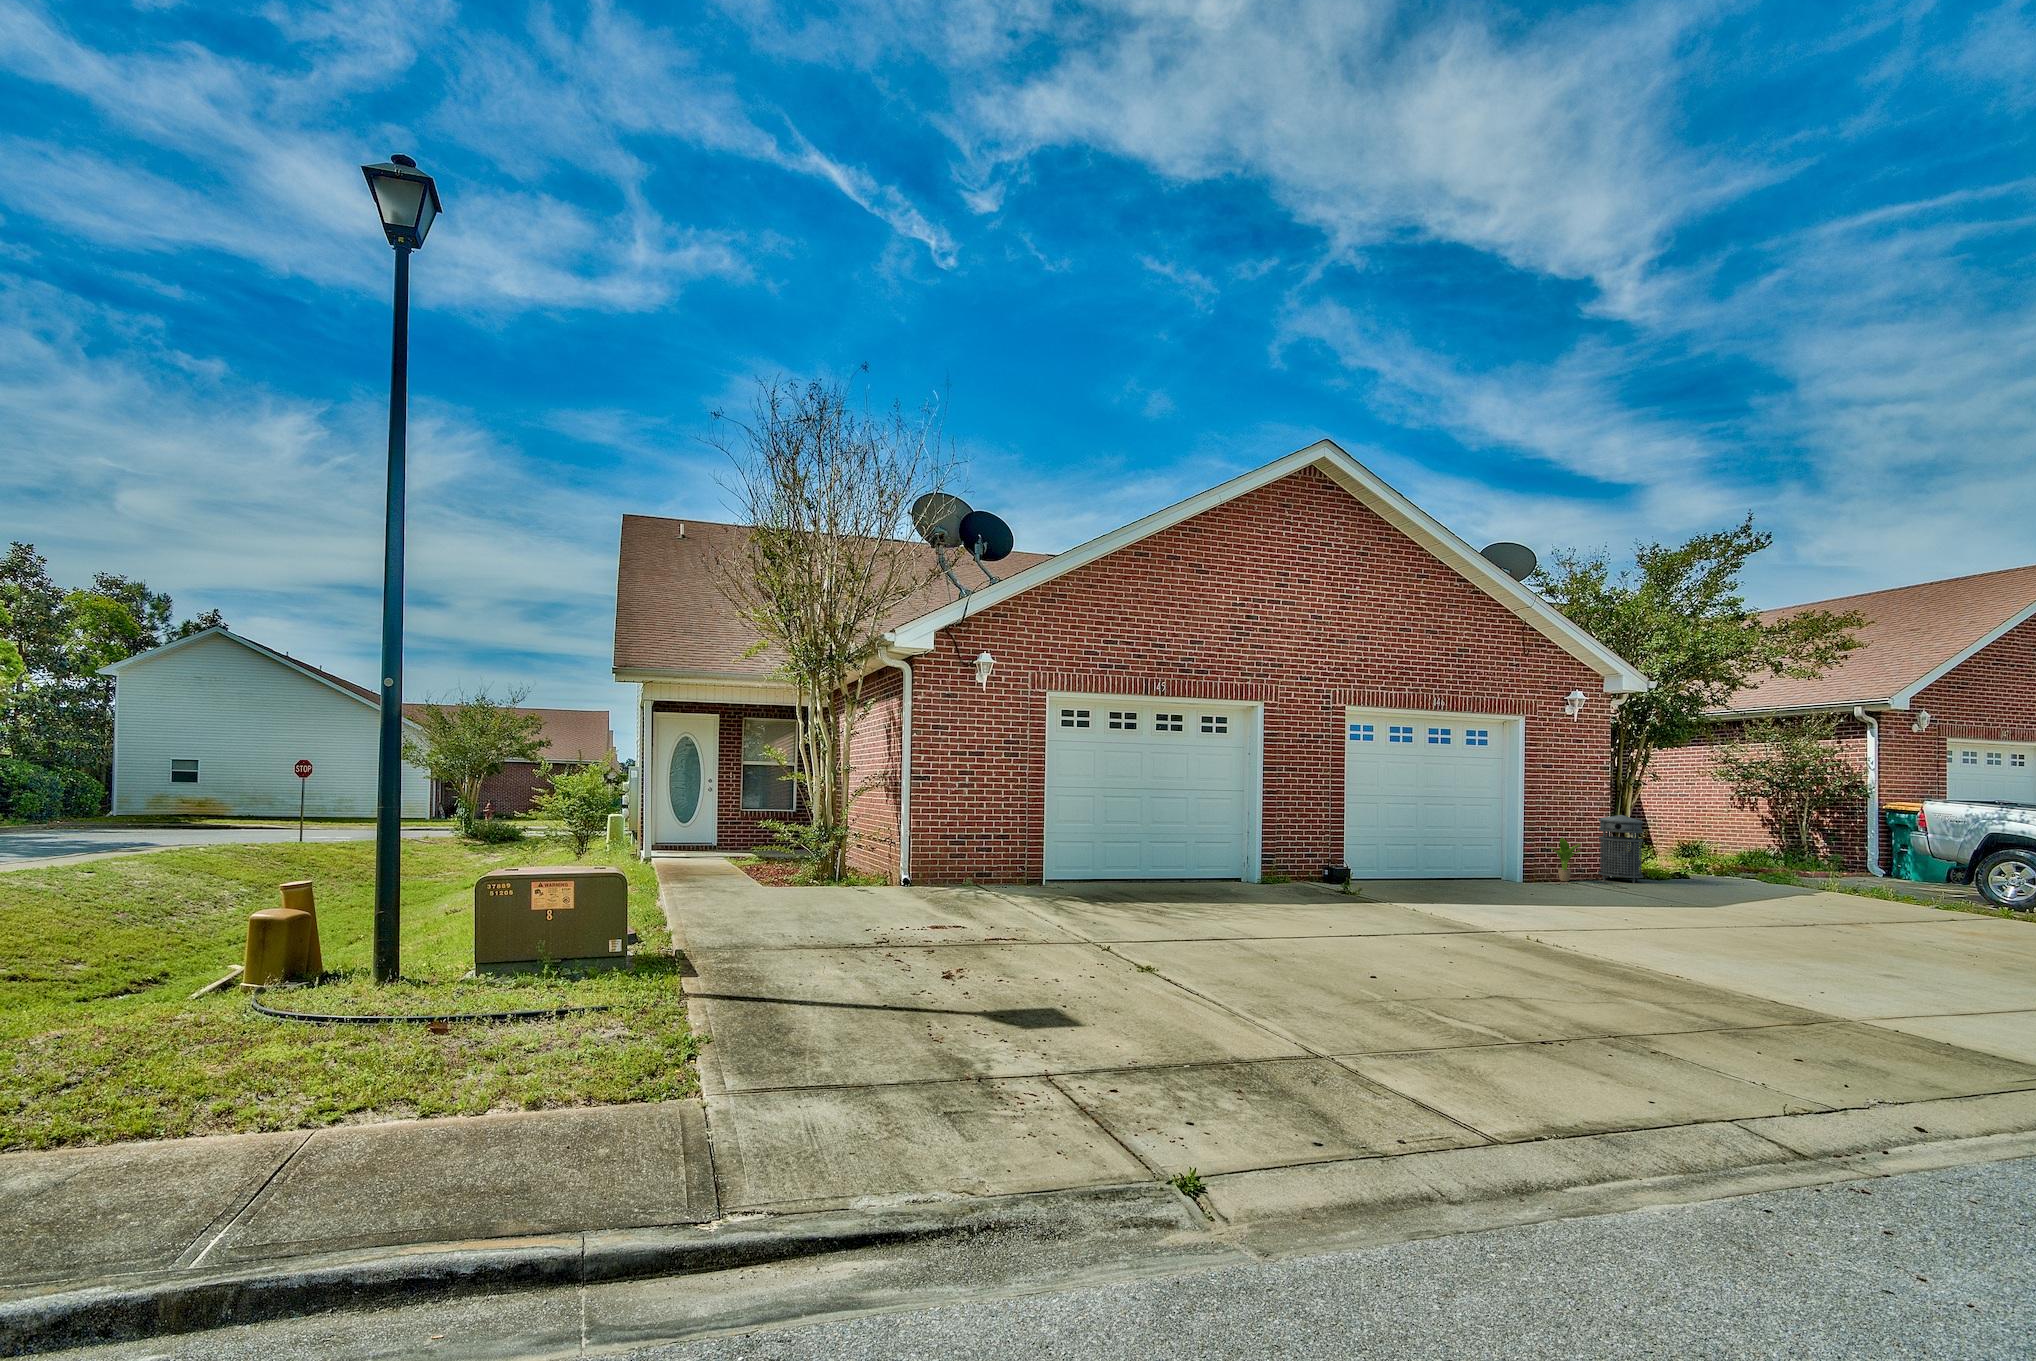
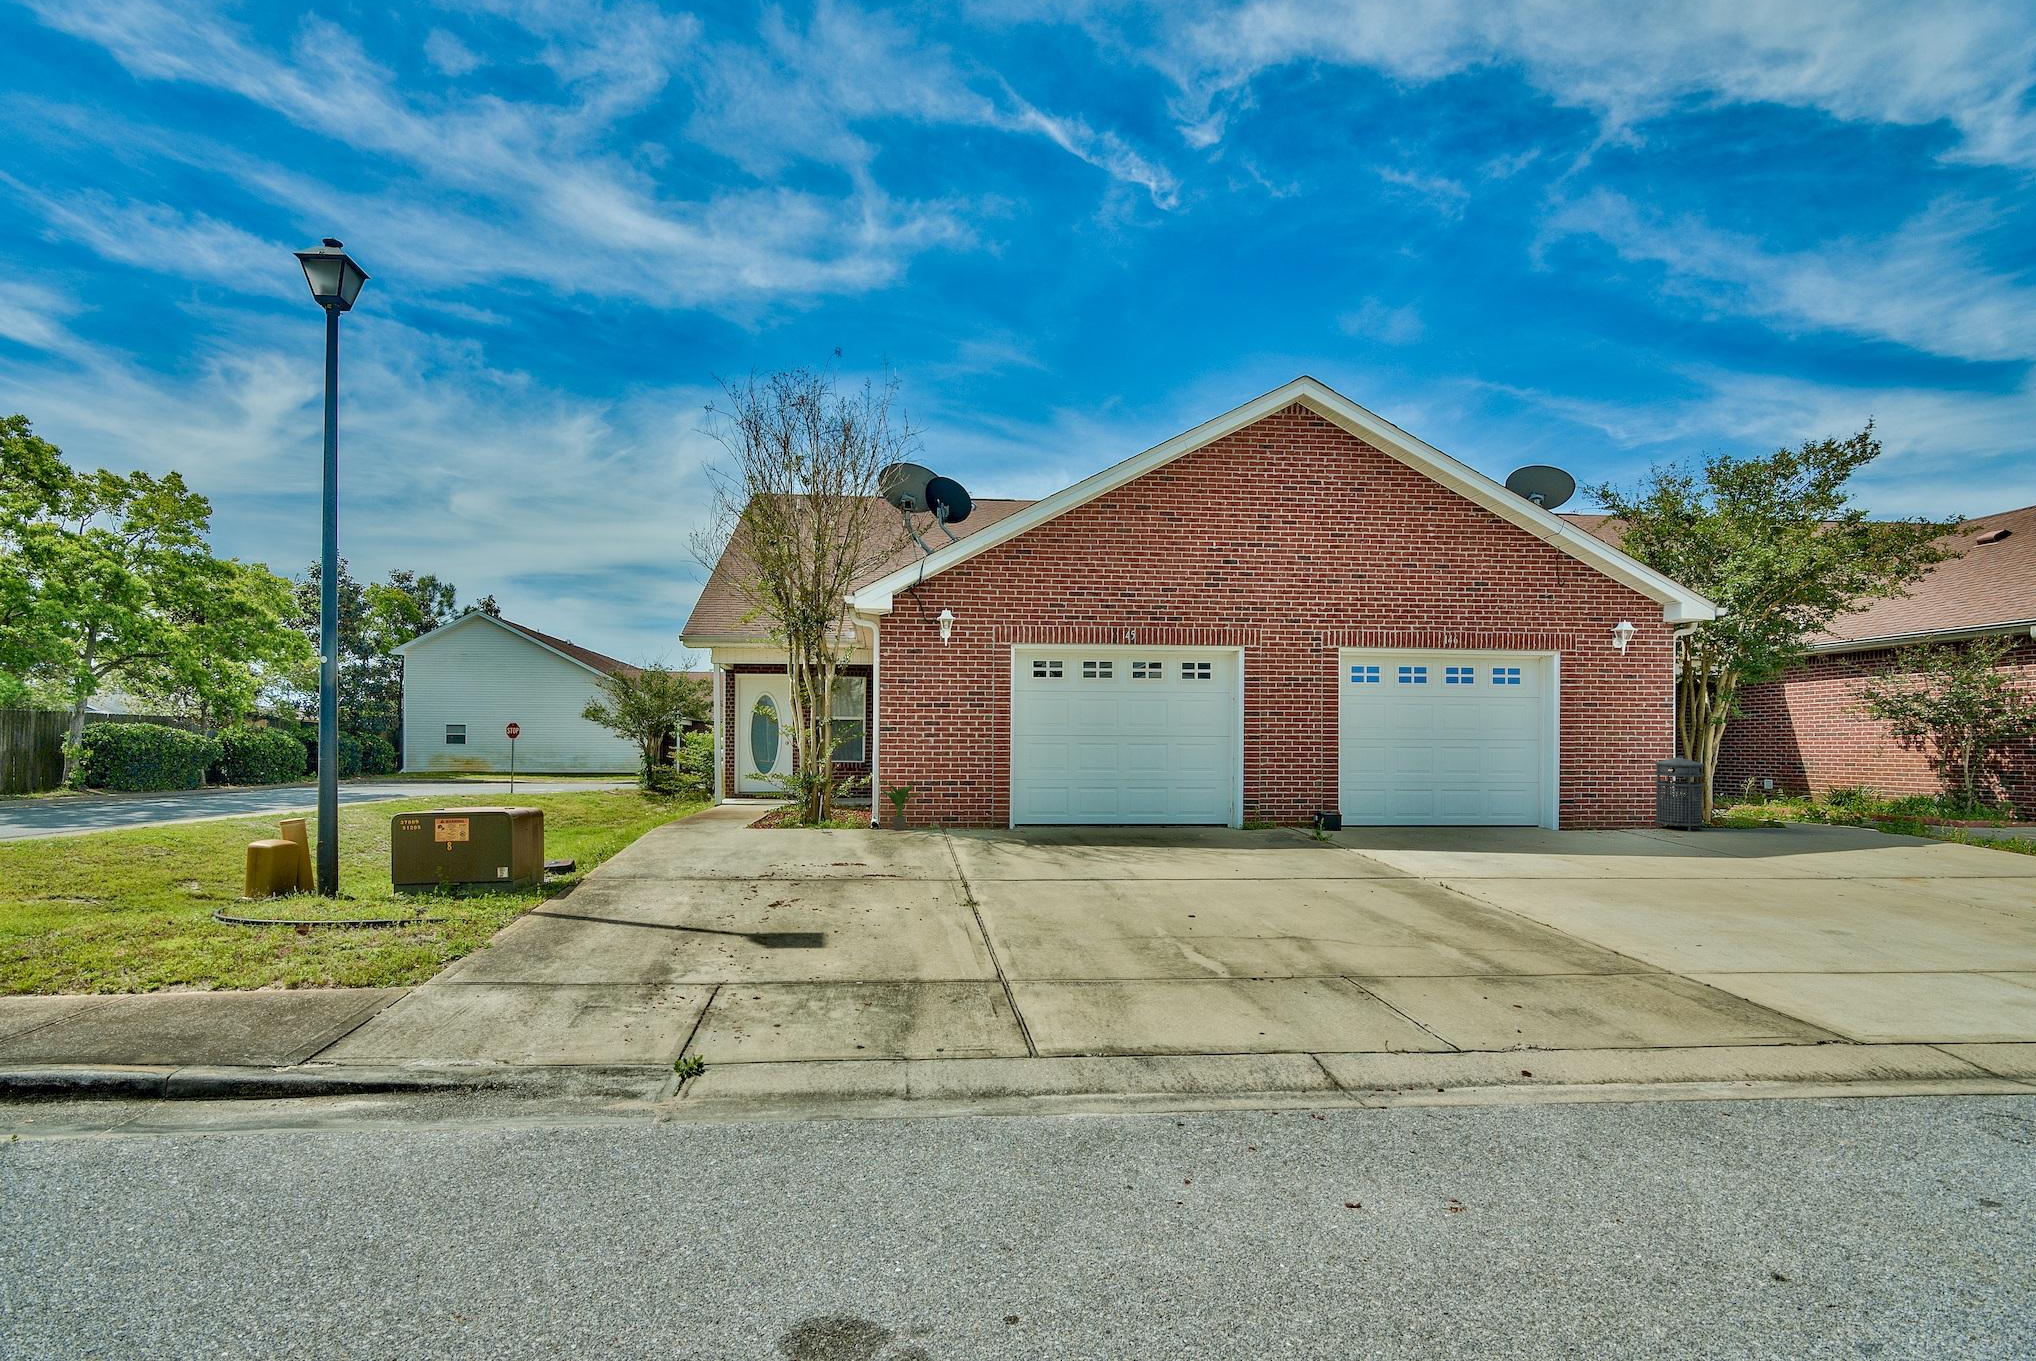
potted plant: present [1548,837,1581,881] -> present [881,780,920,830]

